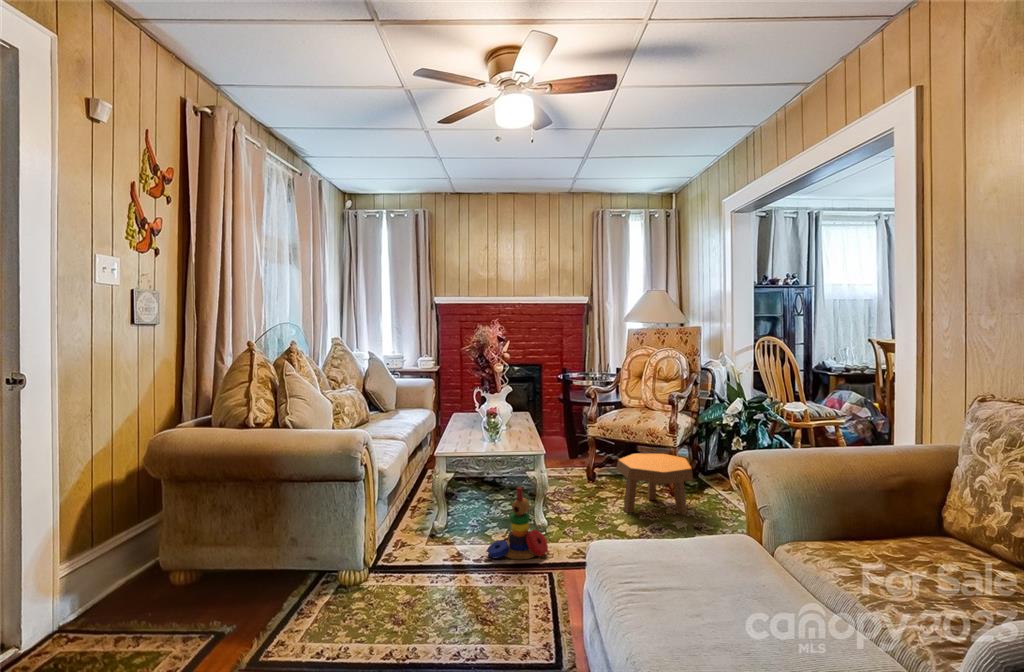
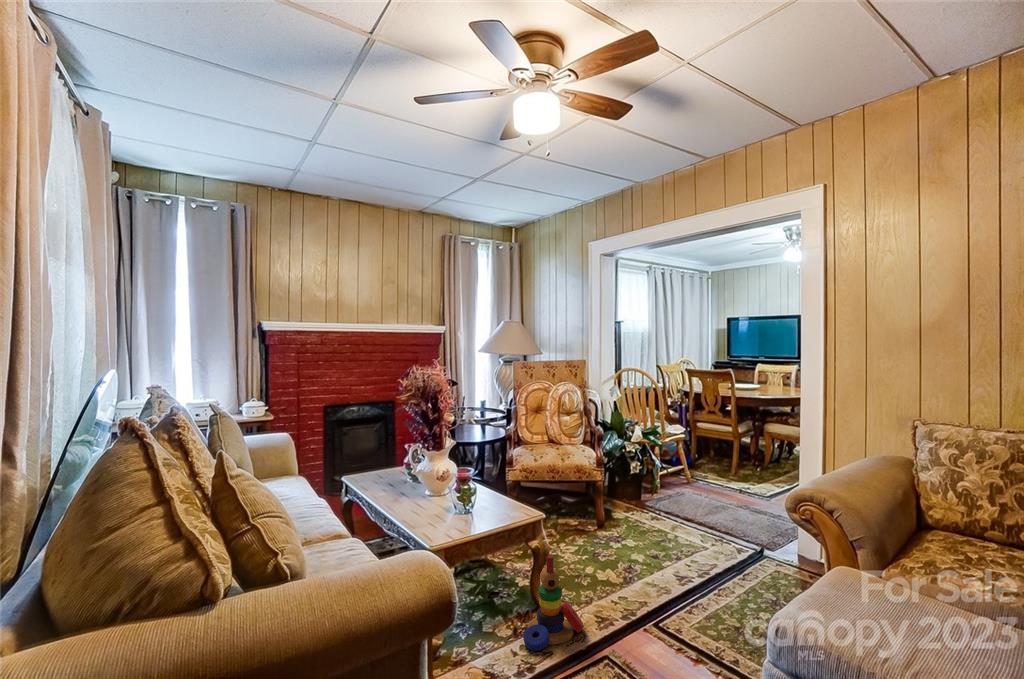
footstool: present [616,454,693,515] -> none [566,490,645,559]

